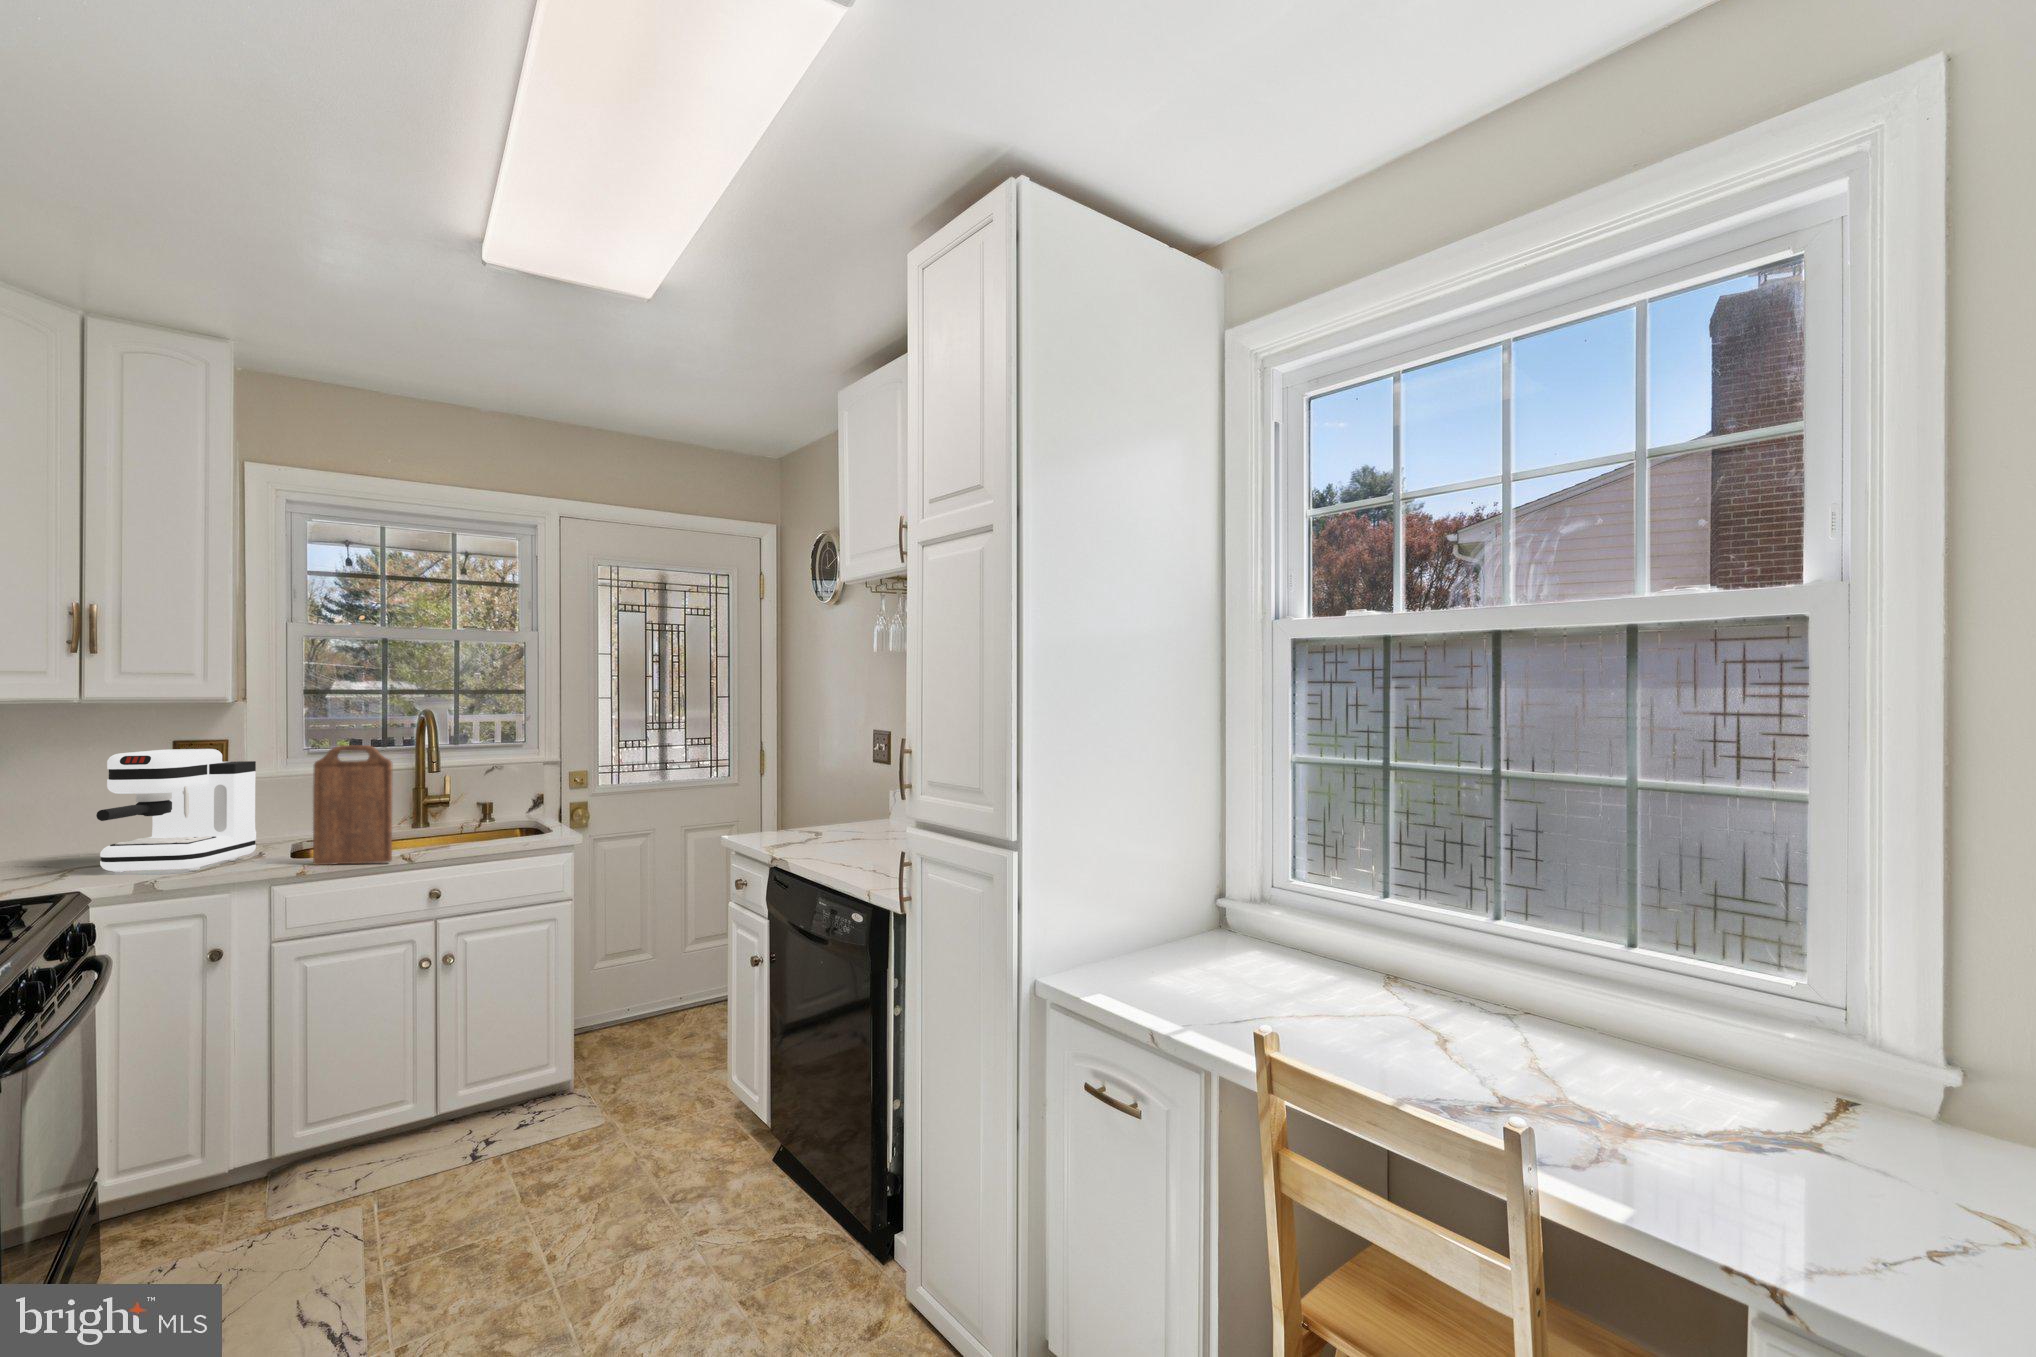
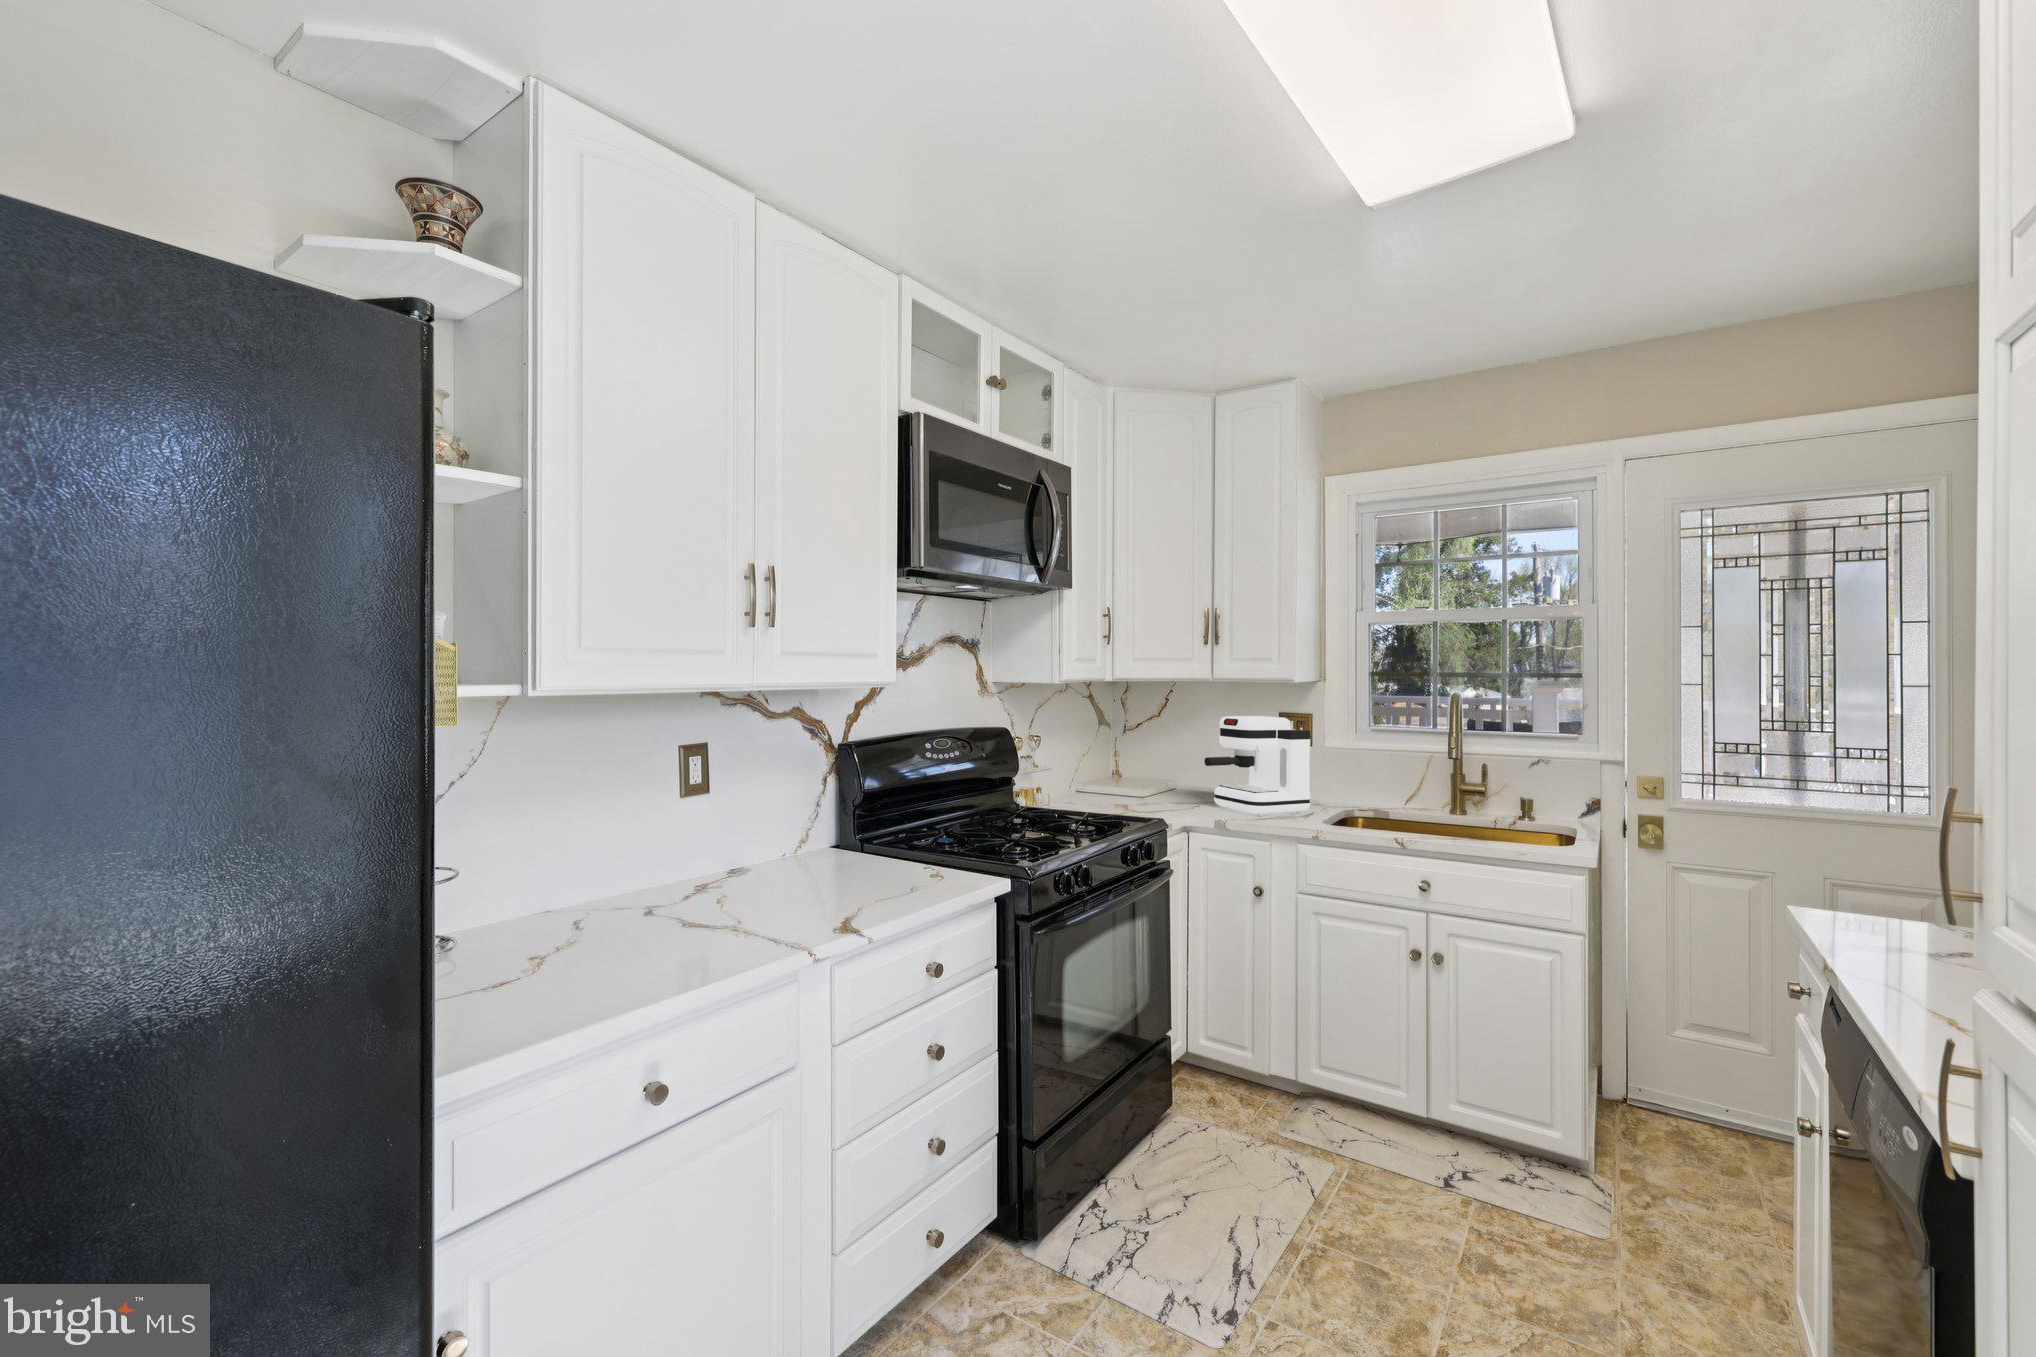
cutting board: present [313,745,392,865] -> none [1335,721,1393,840]

